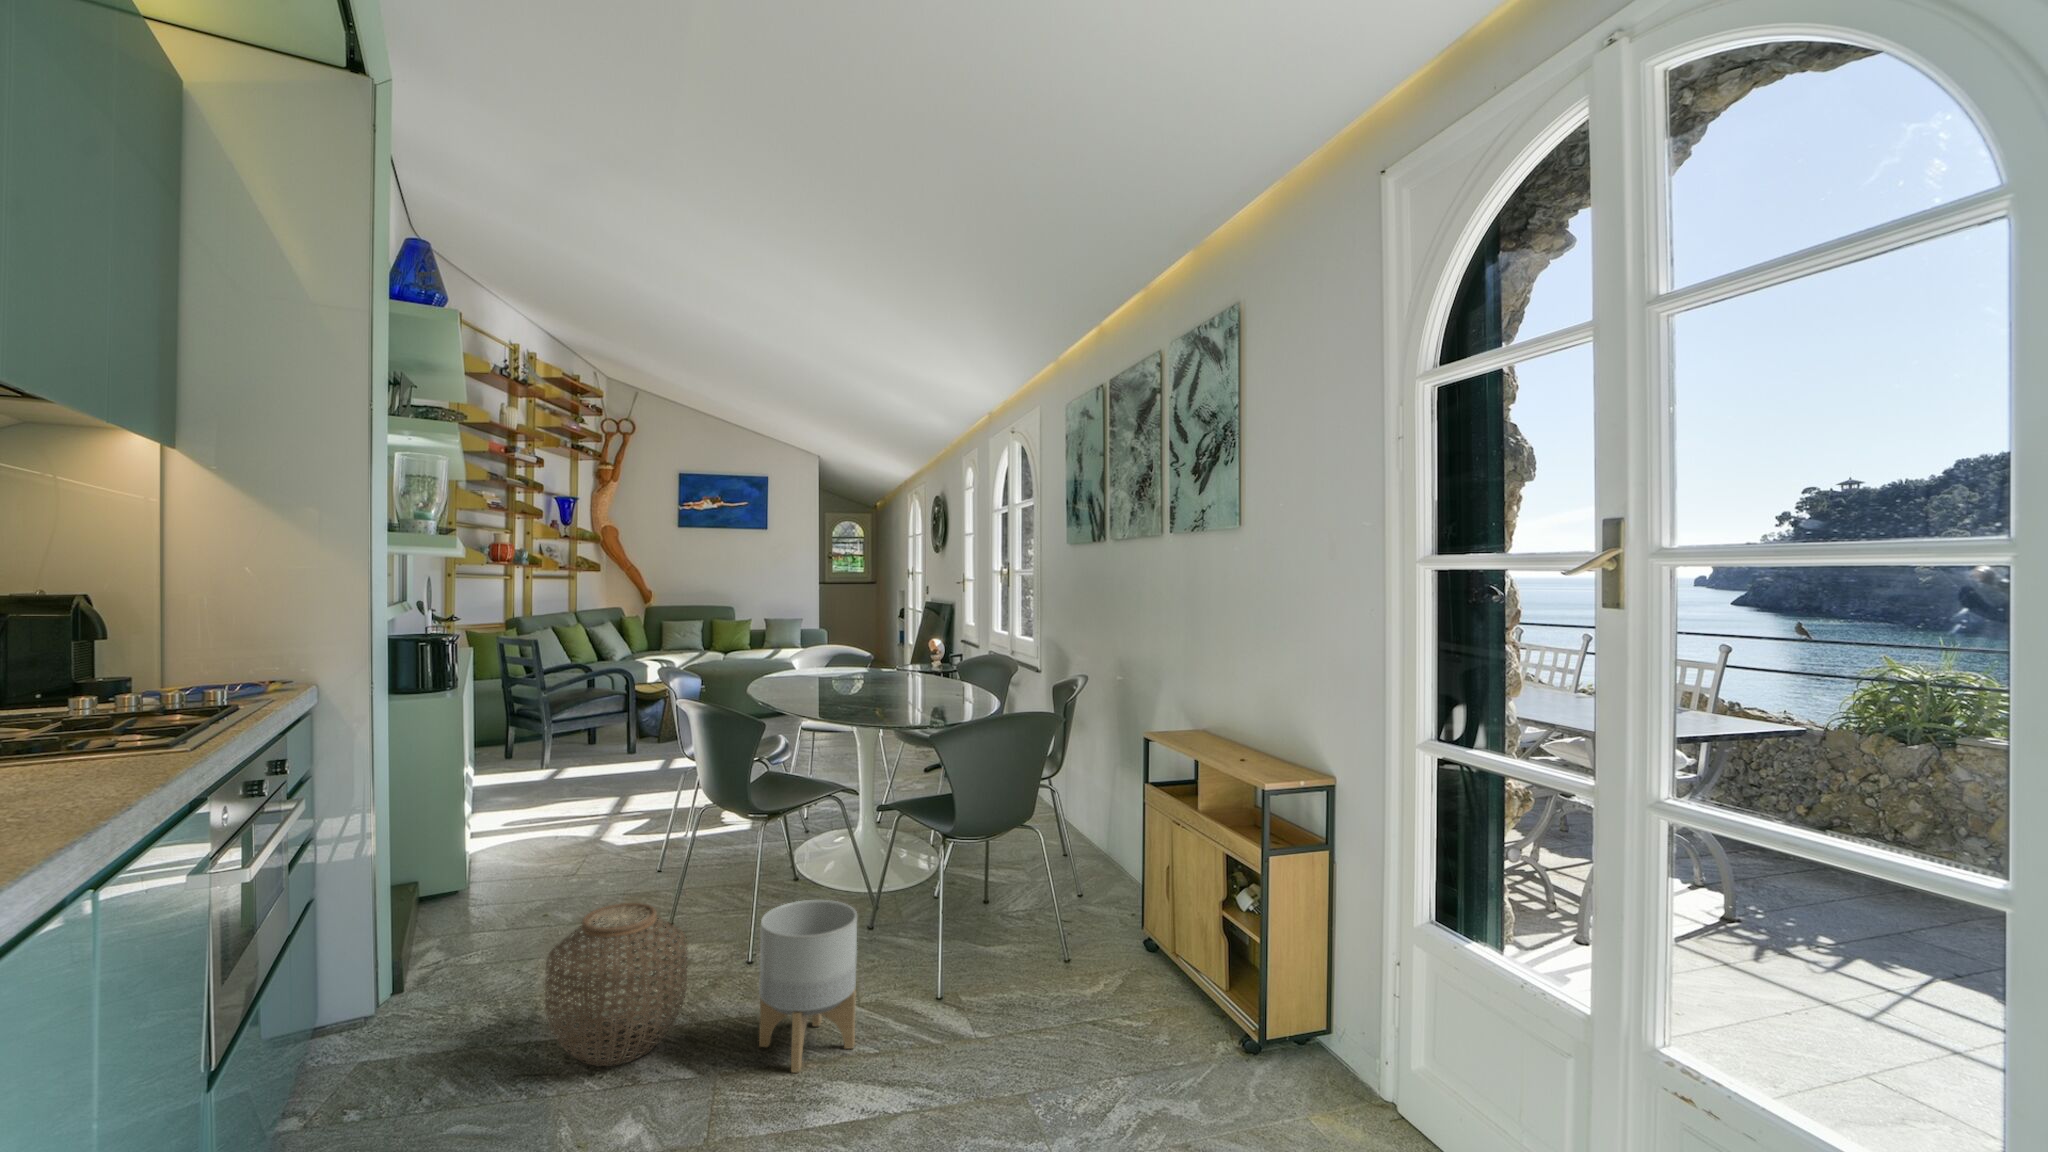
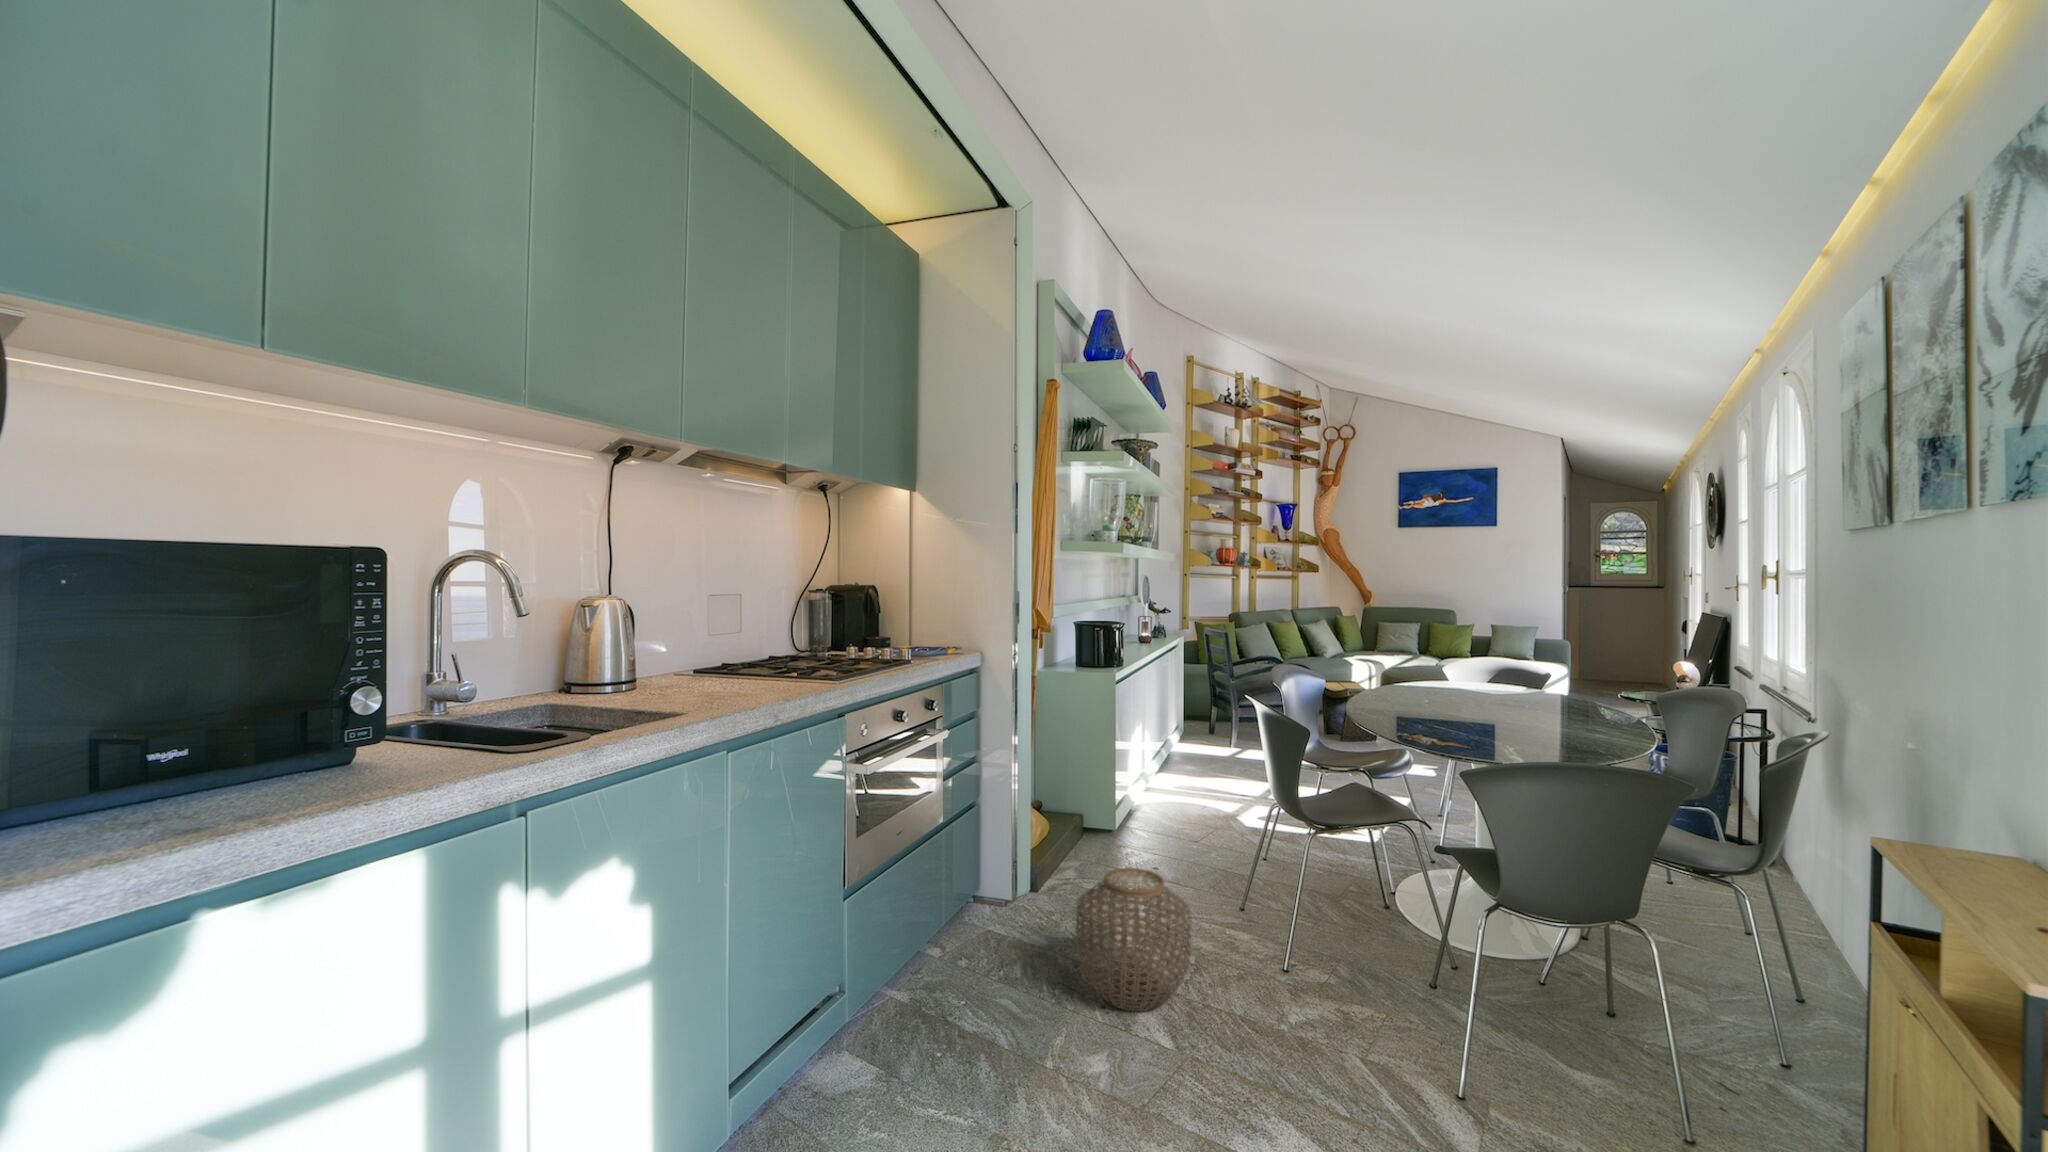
planter: present [759,900,857,1073] -> none [1234,917,1339,1099]

